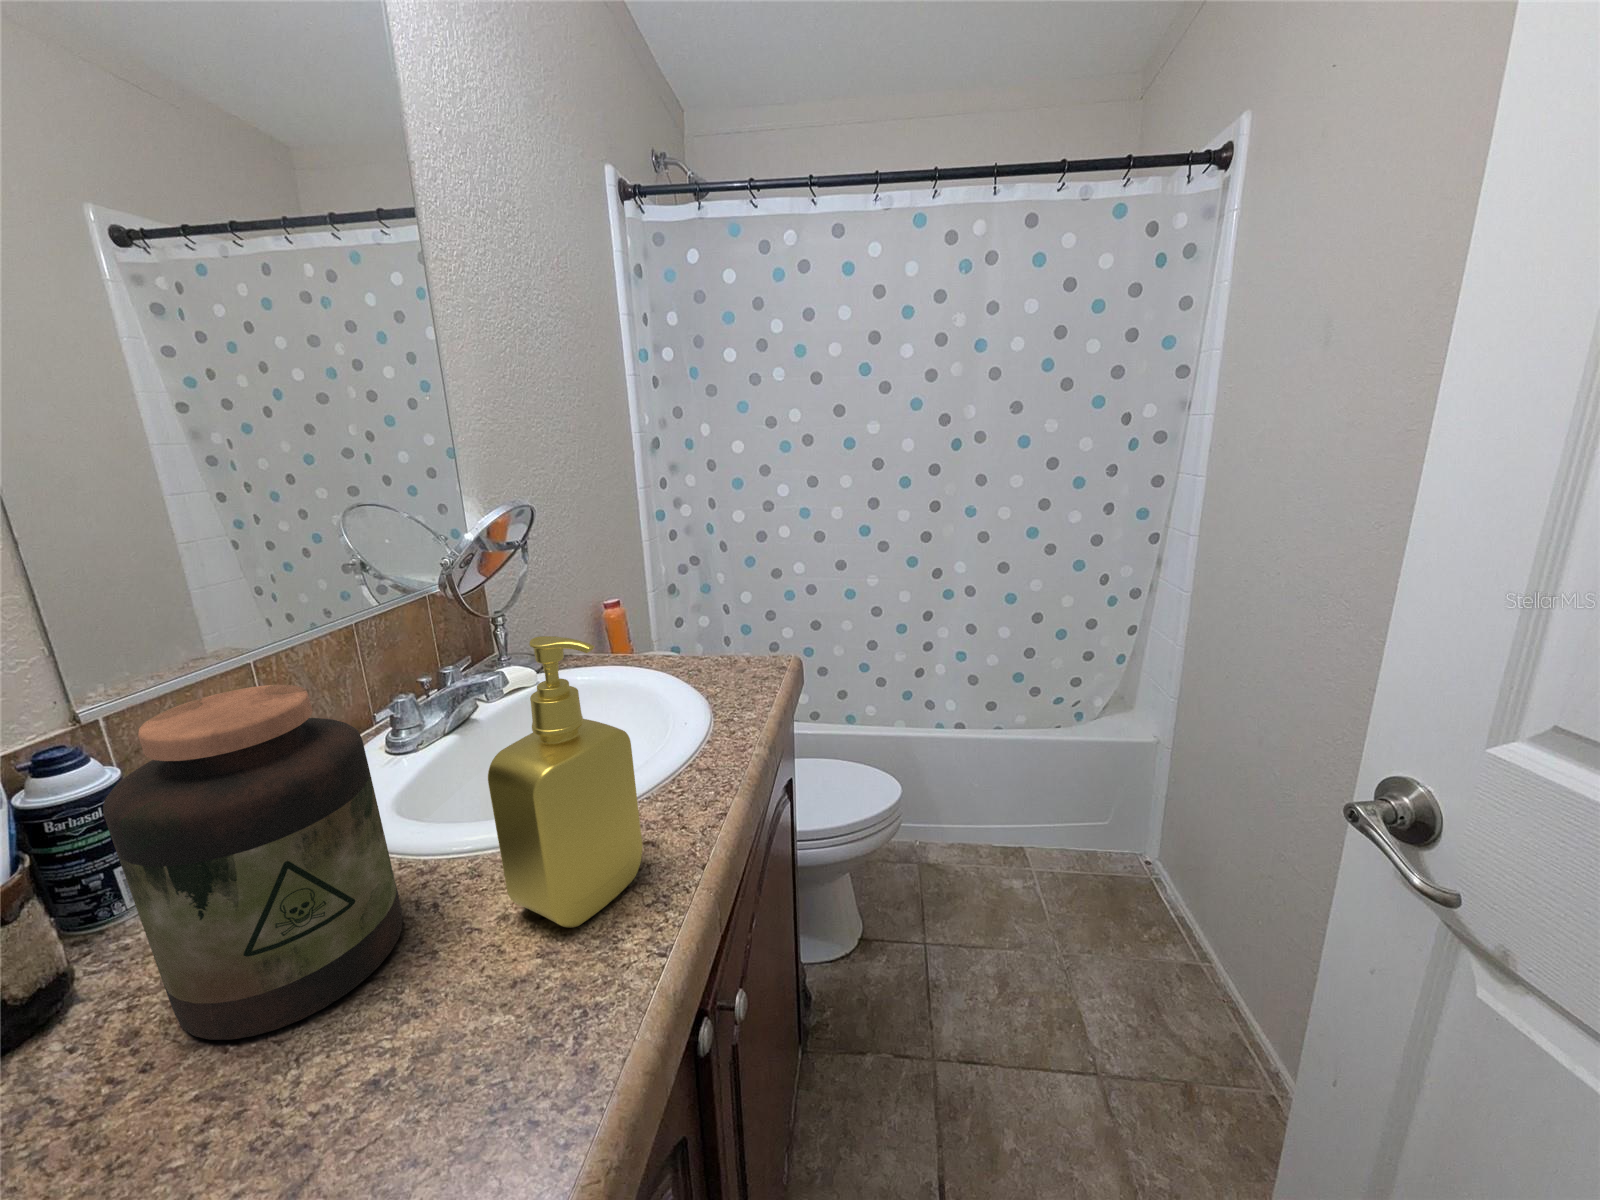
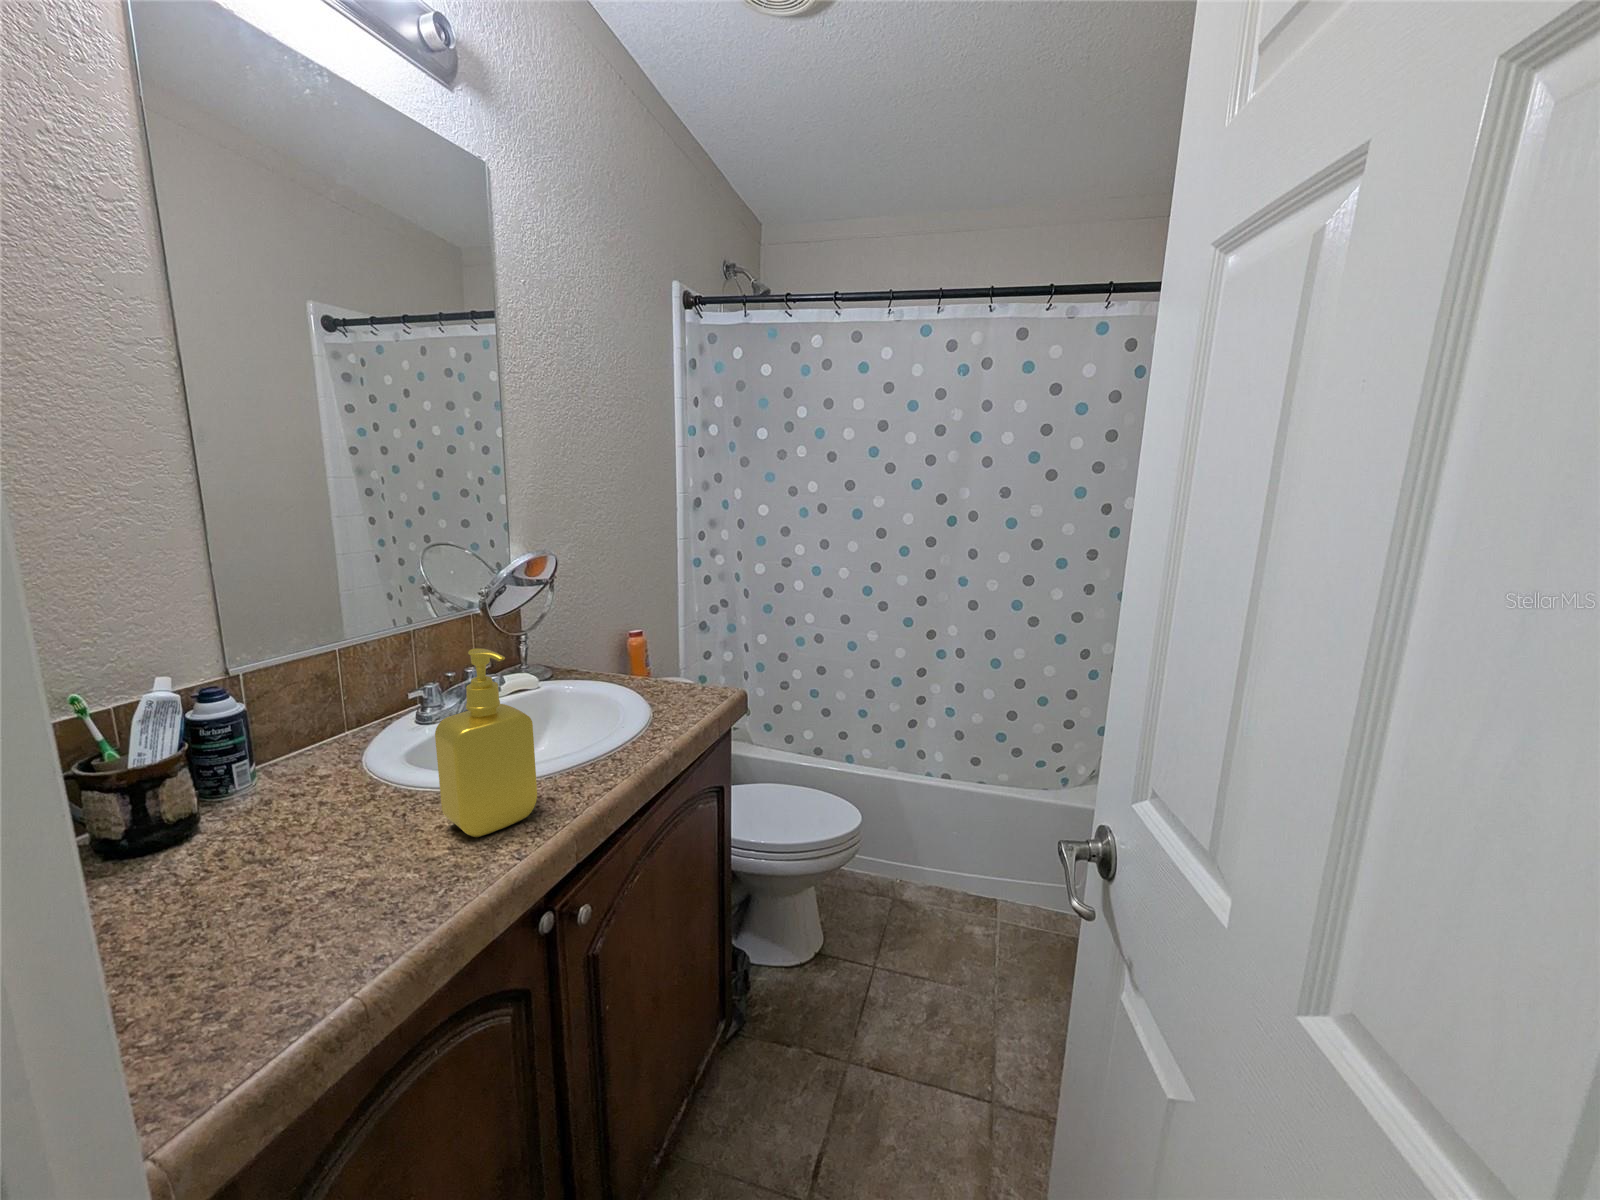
jar: present [103,685,402,1040] -> none [224,661,382,862]

